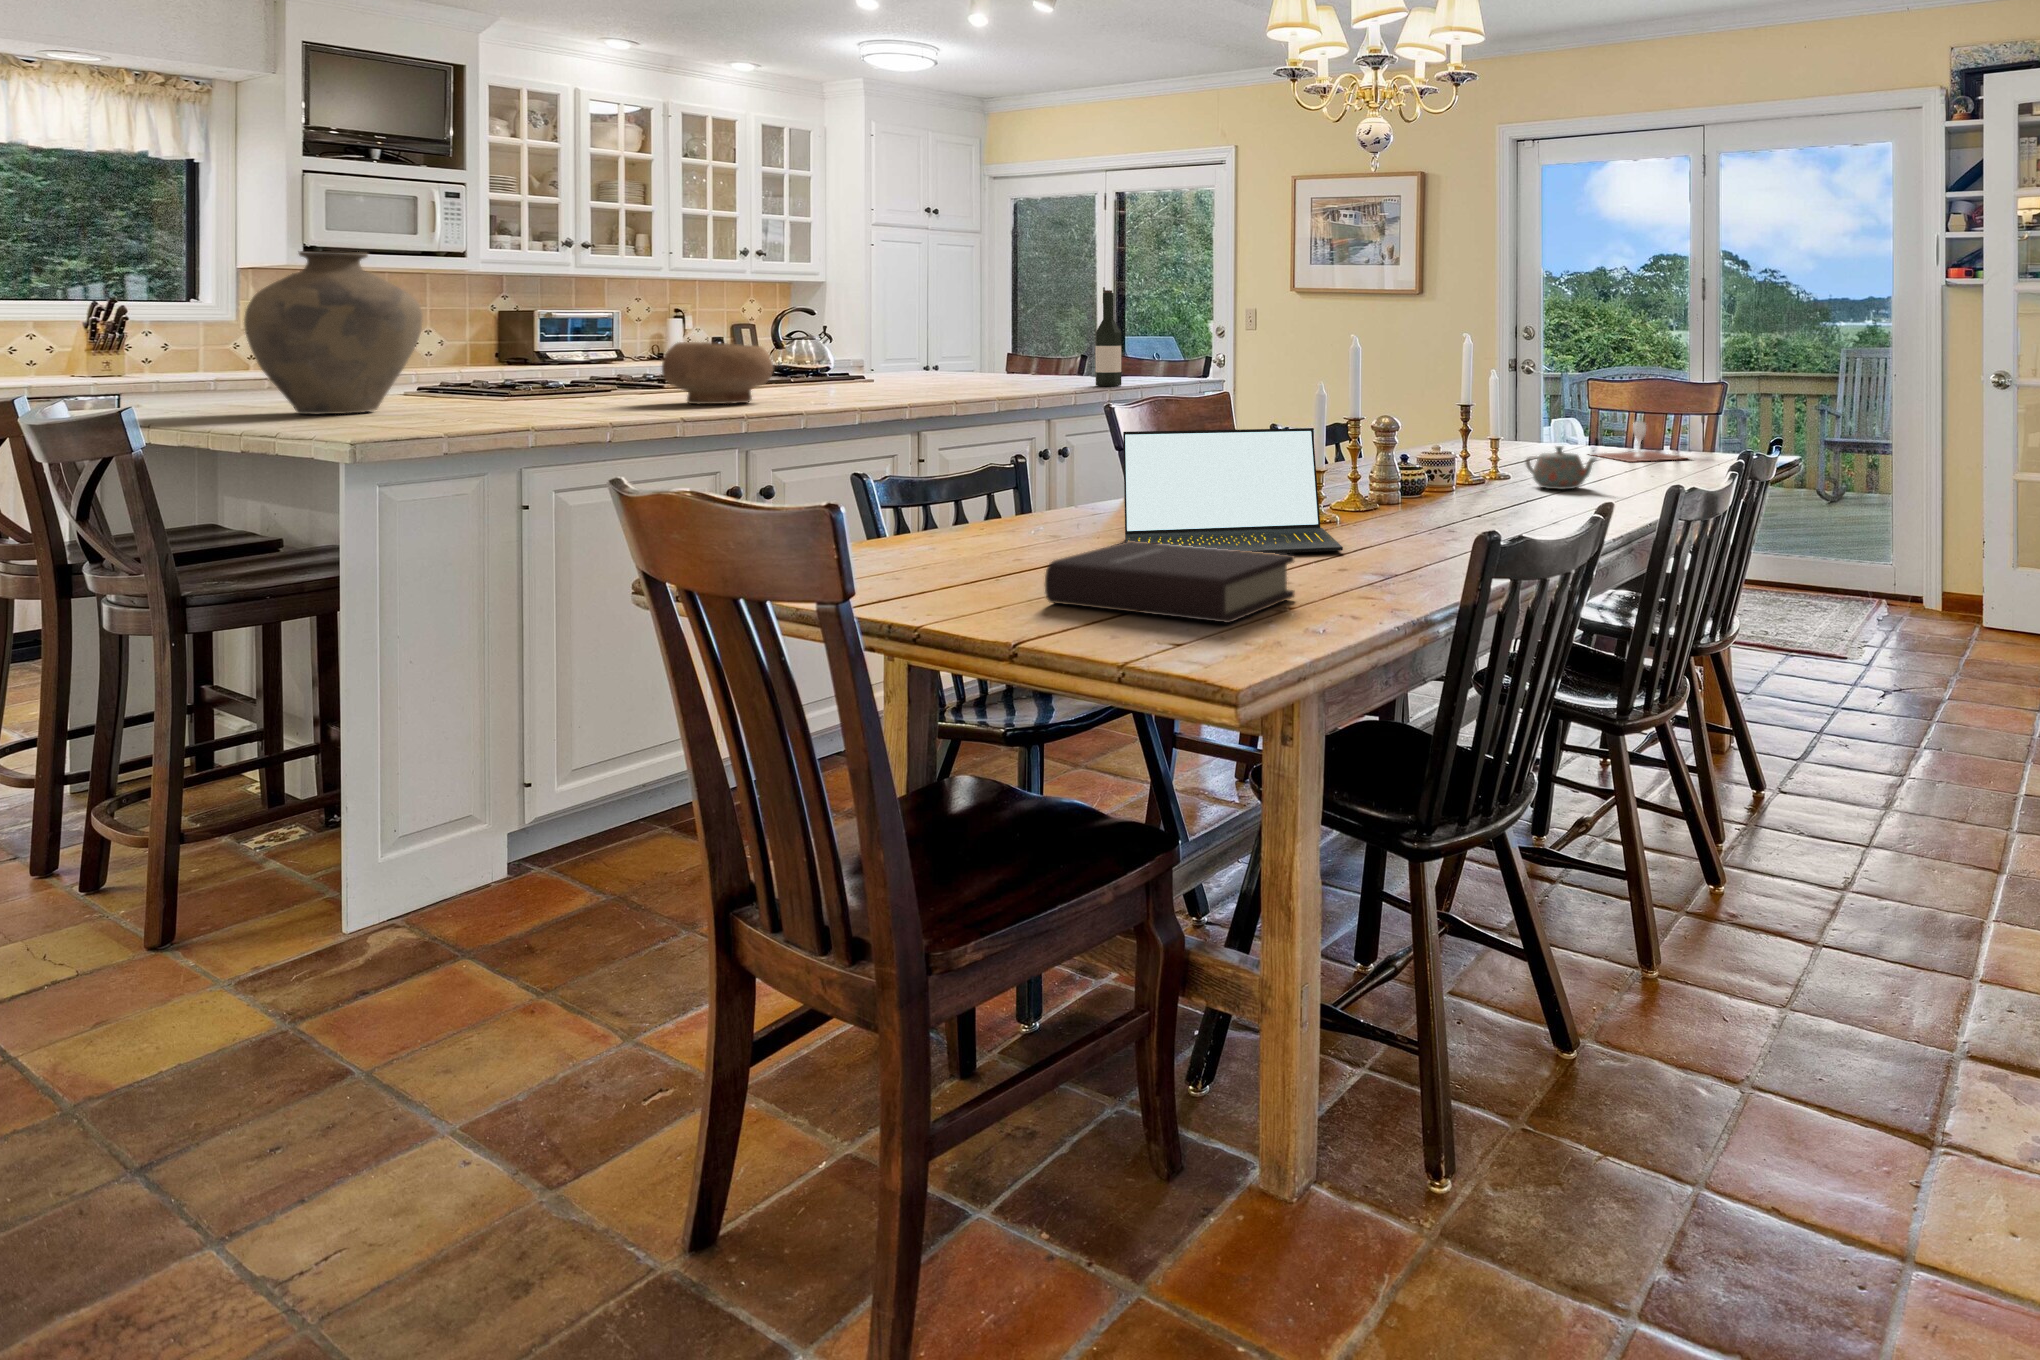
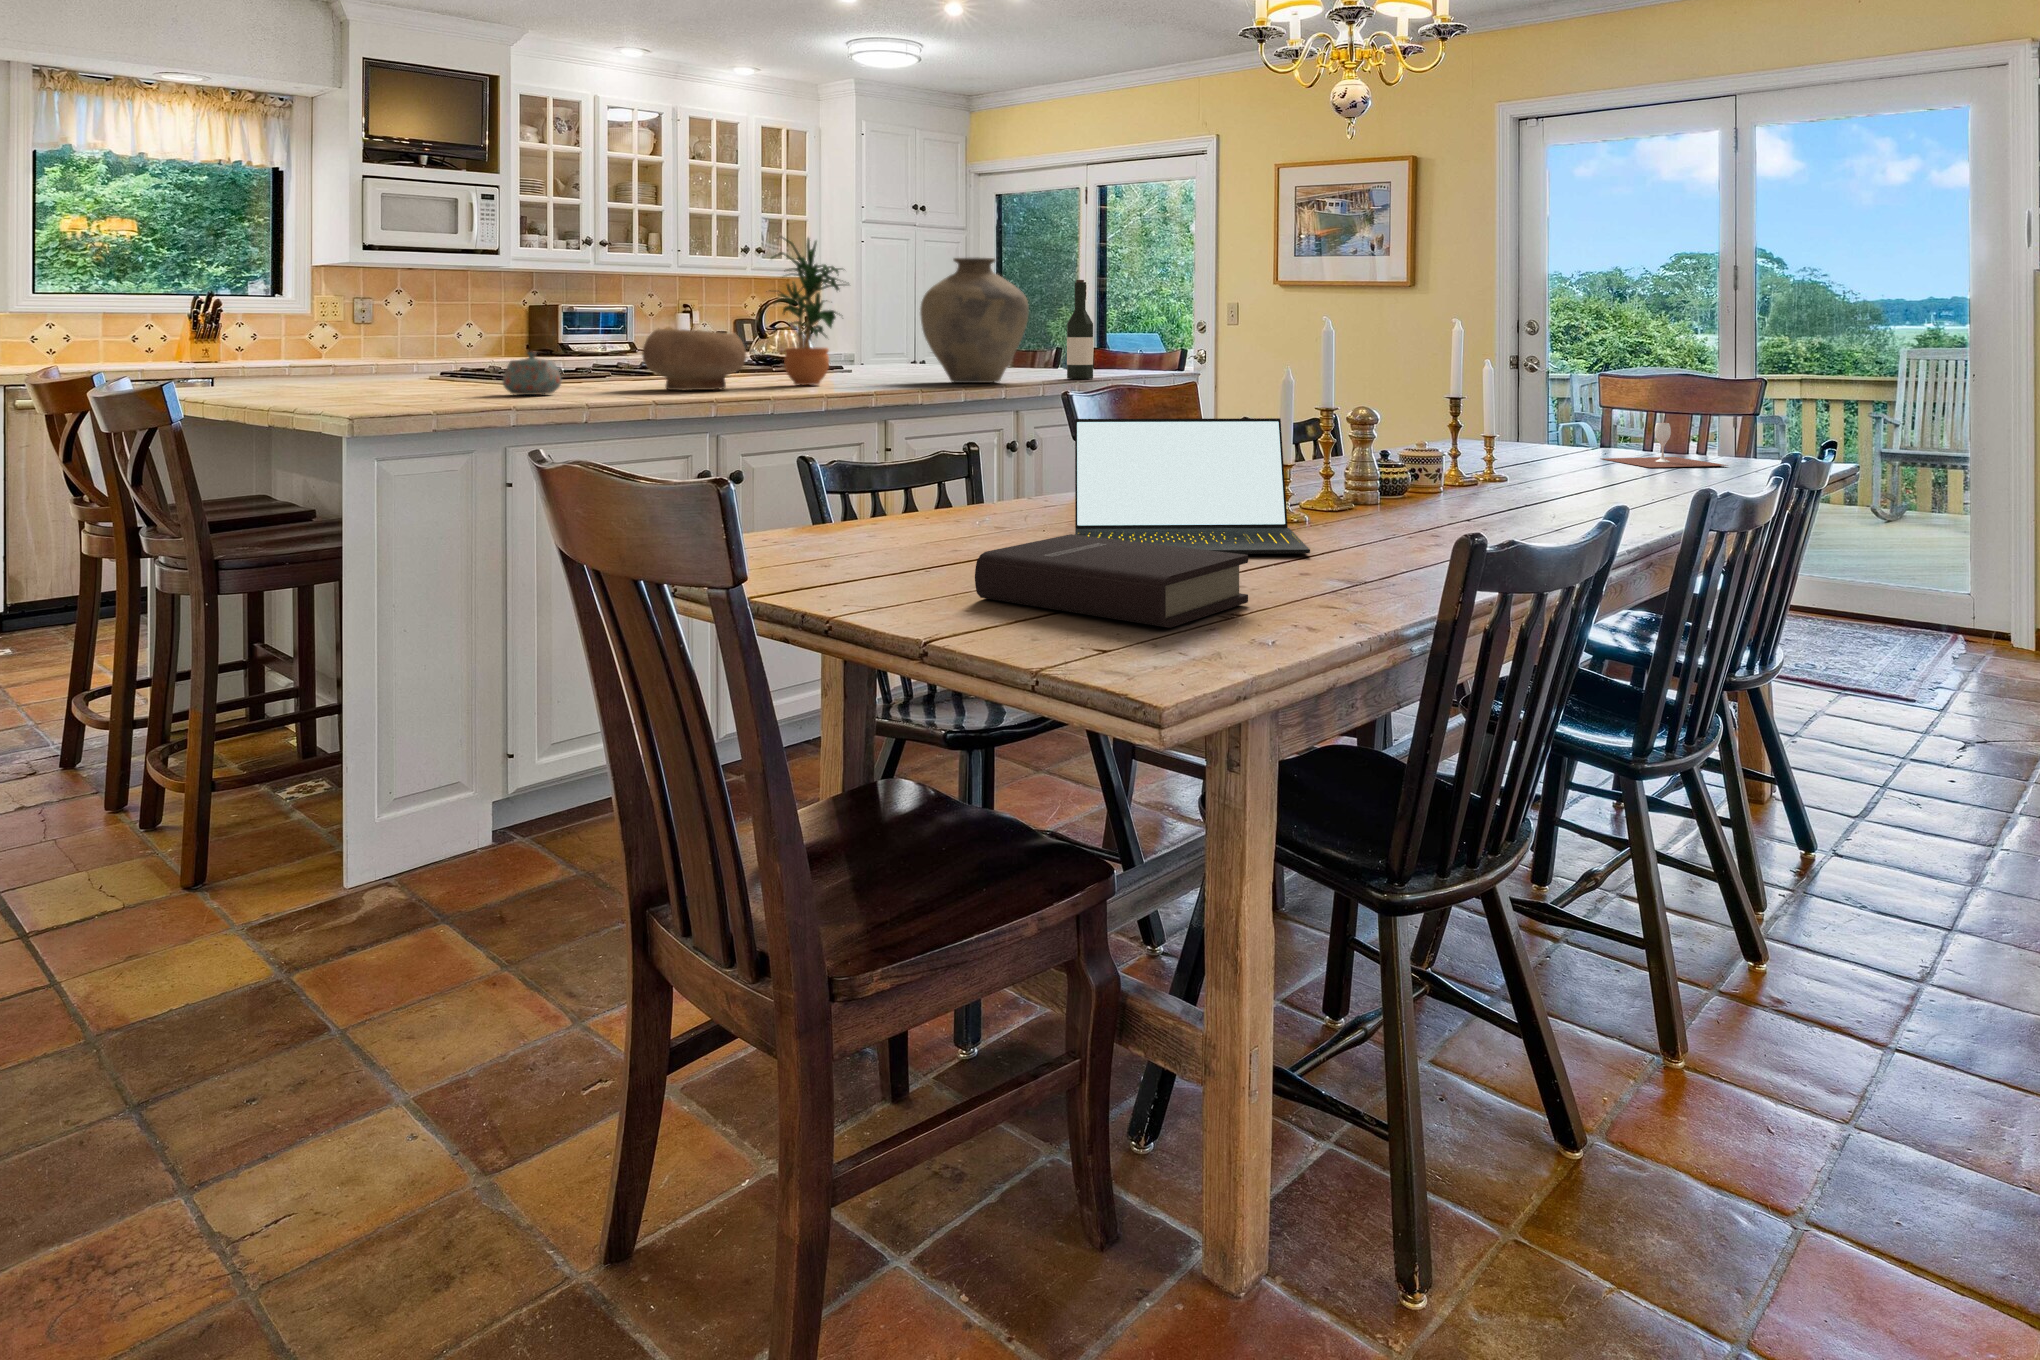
potted plant: none [789,247,881,397] -> present [770,237,846,385]
vase: present [244,251,423,414] -> present [920,257,1028,383]
teapot: present [1526,446,1596,489] -> present [503,352,562,395]

